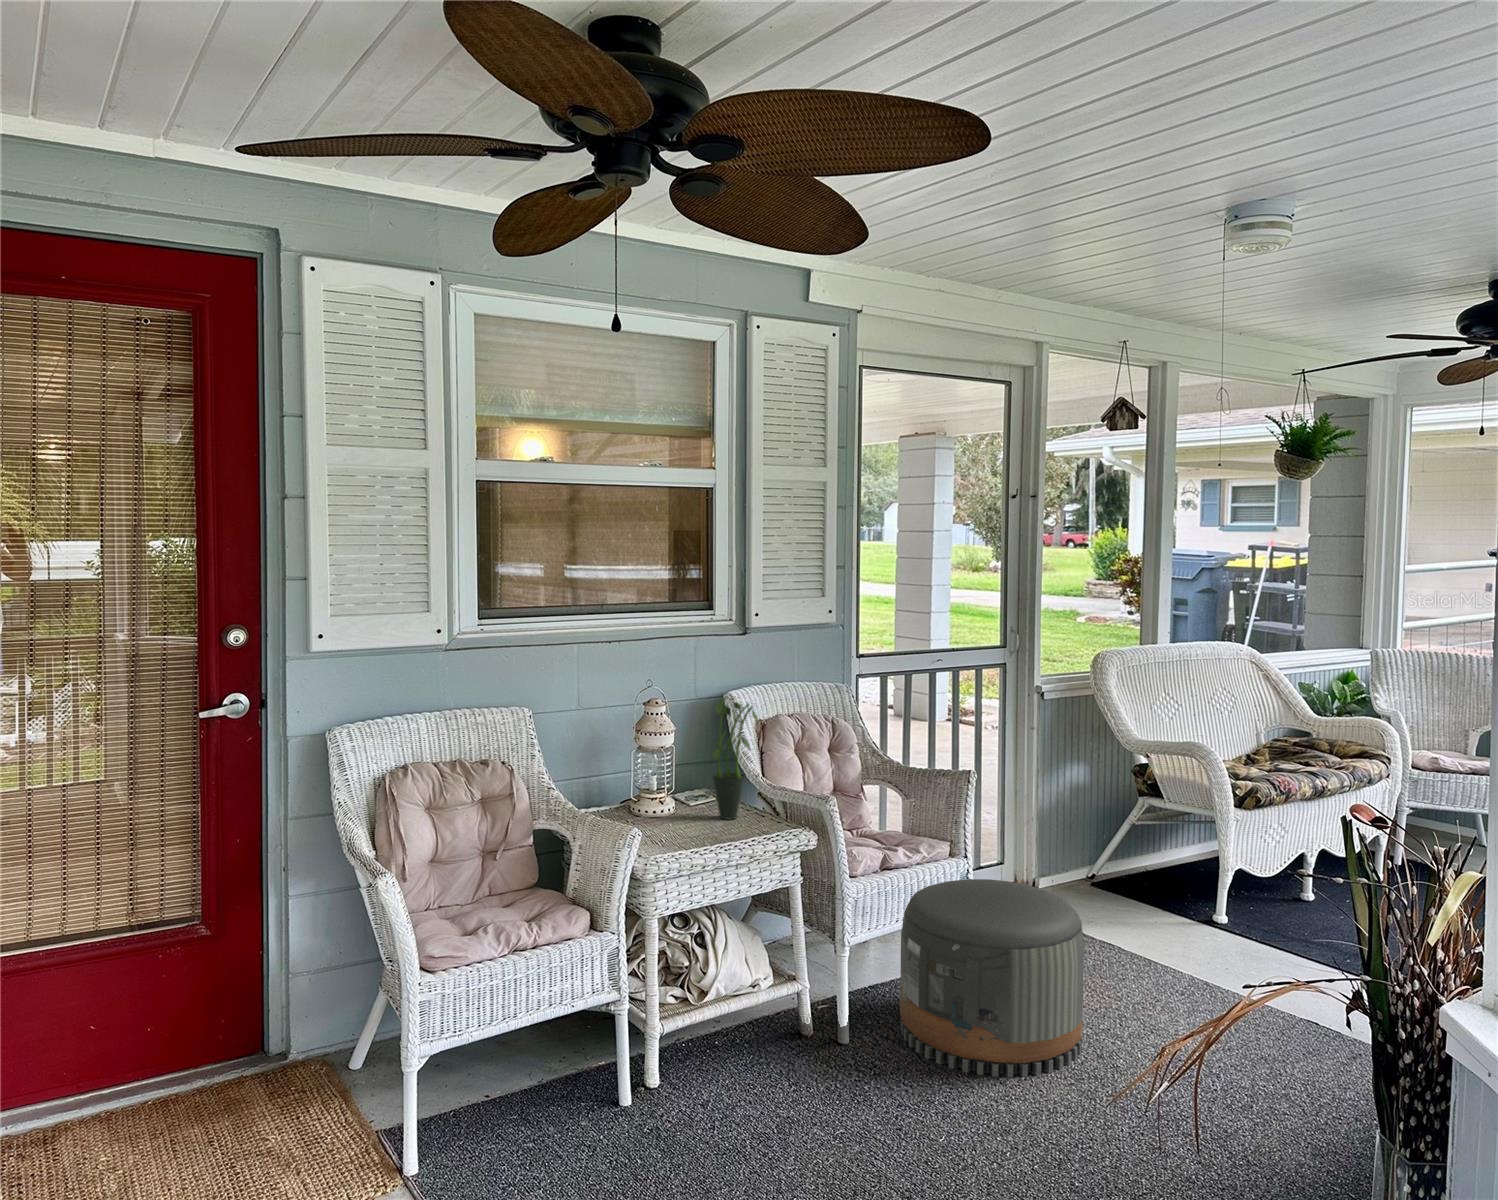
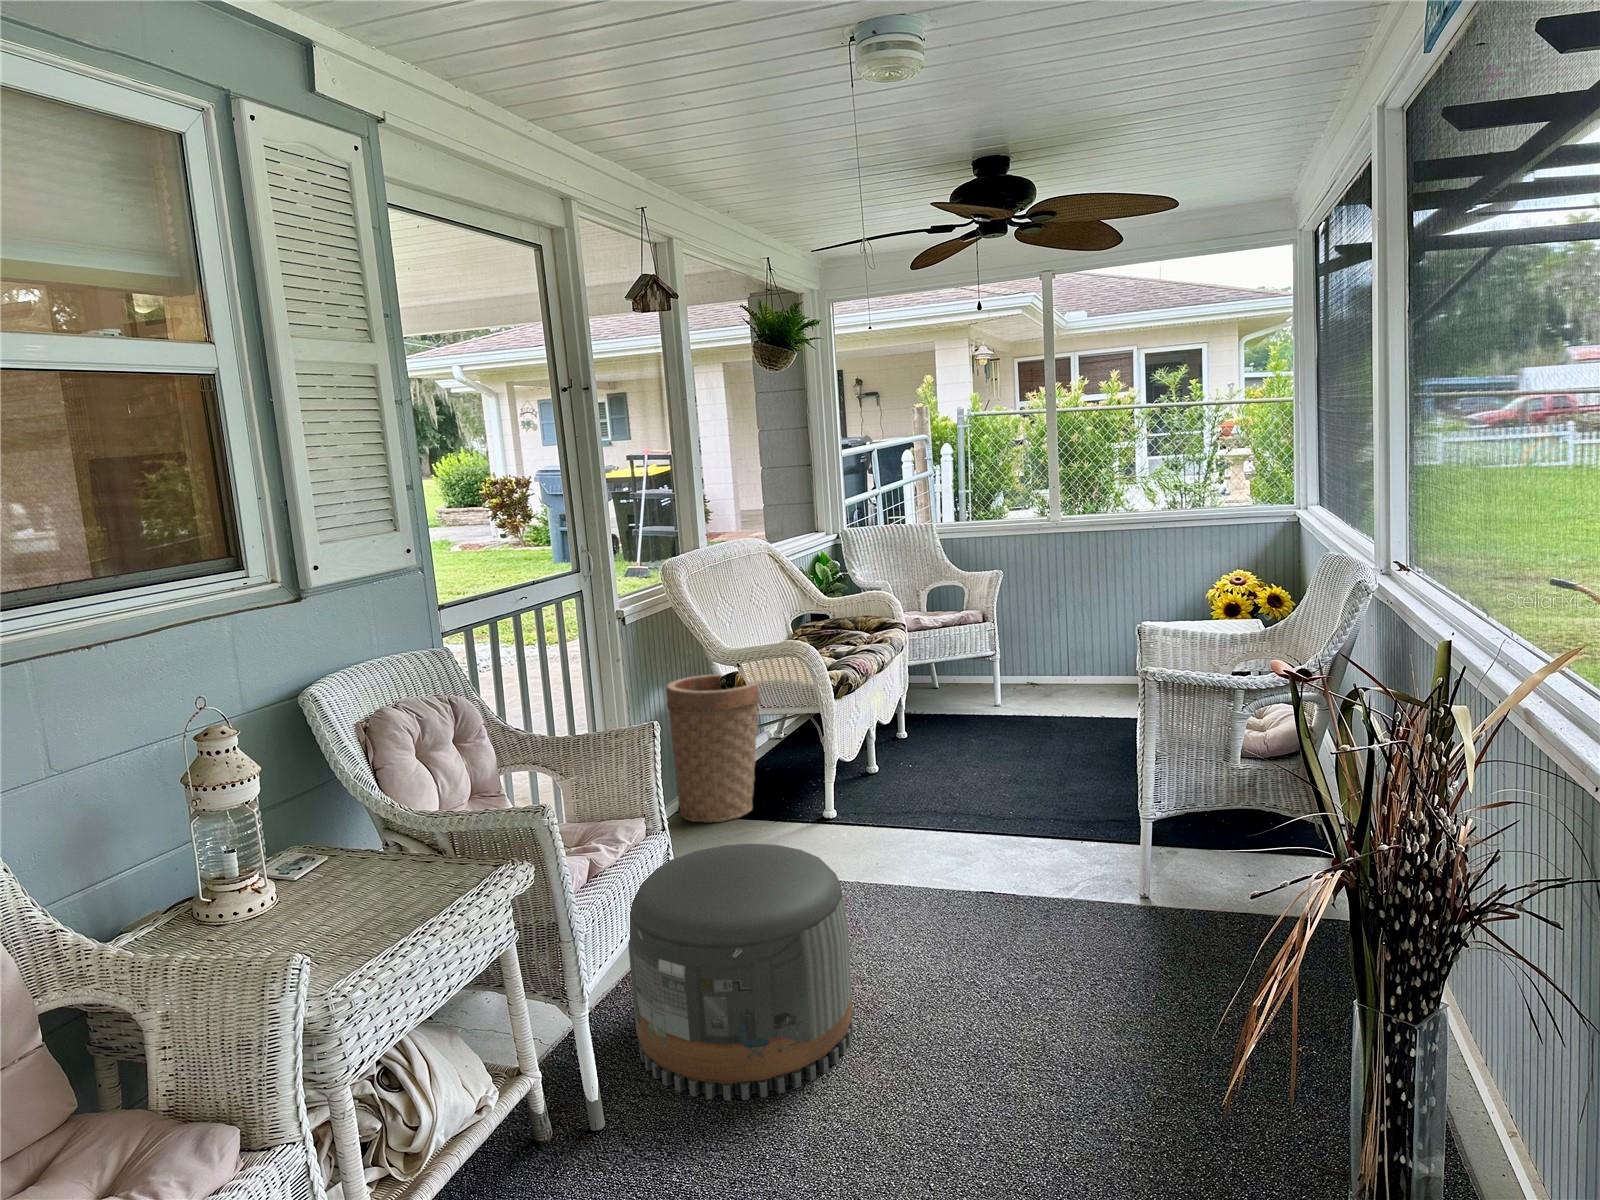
potted plant: present [712,697,758,820] -> none [337,695,419,885]
basket: none [1081,761,1176,901] -> present [666,674,761,822]

